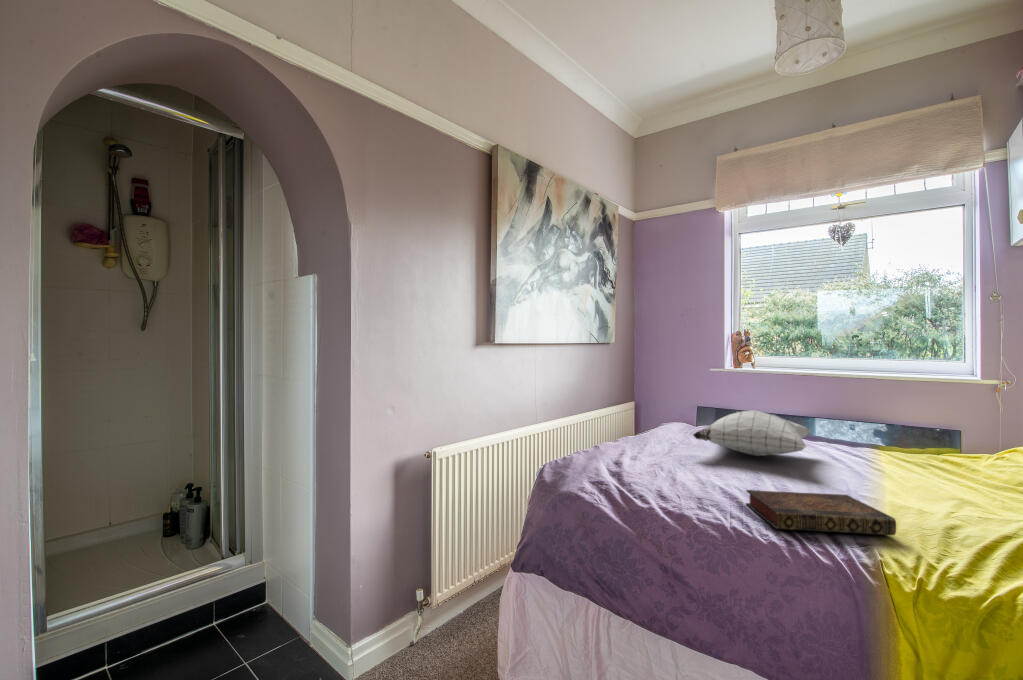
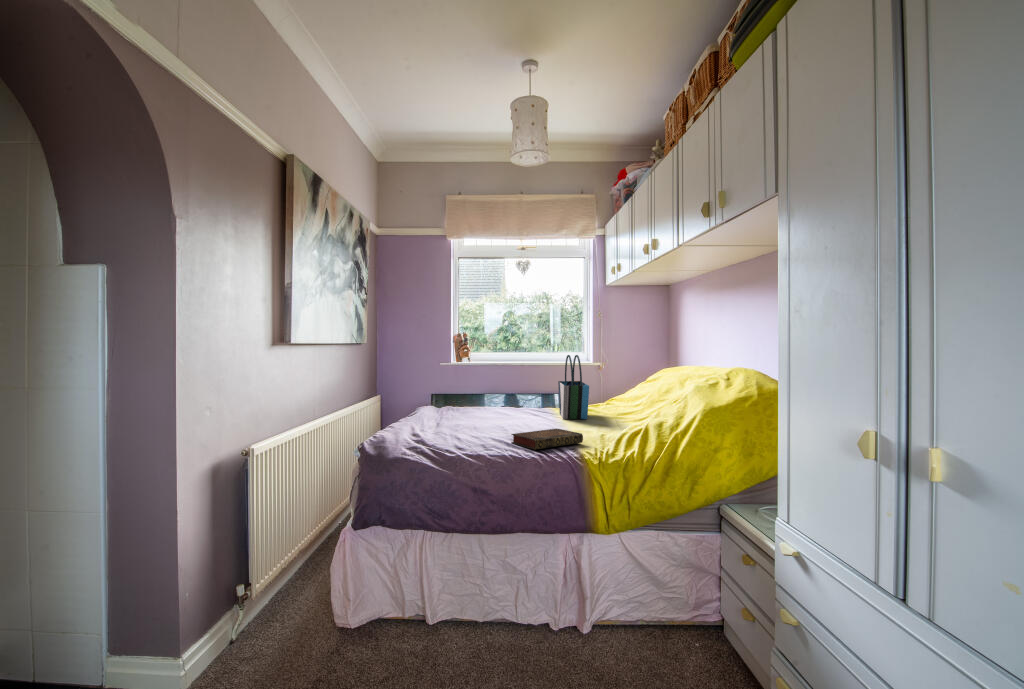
tote bag: none [886,366,945,482] -> present [558,355,589,419]
pillow: present [693,410,810,456] -> none [460,388,529,420]

